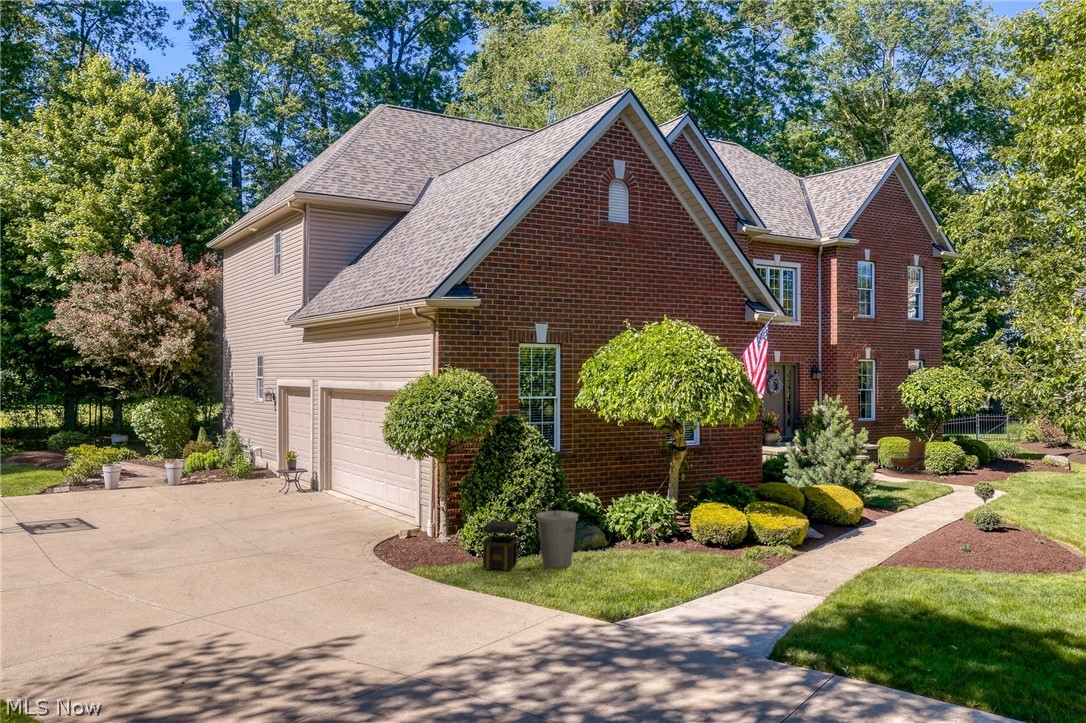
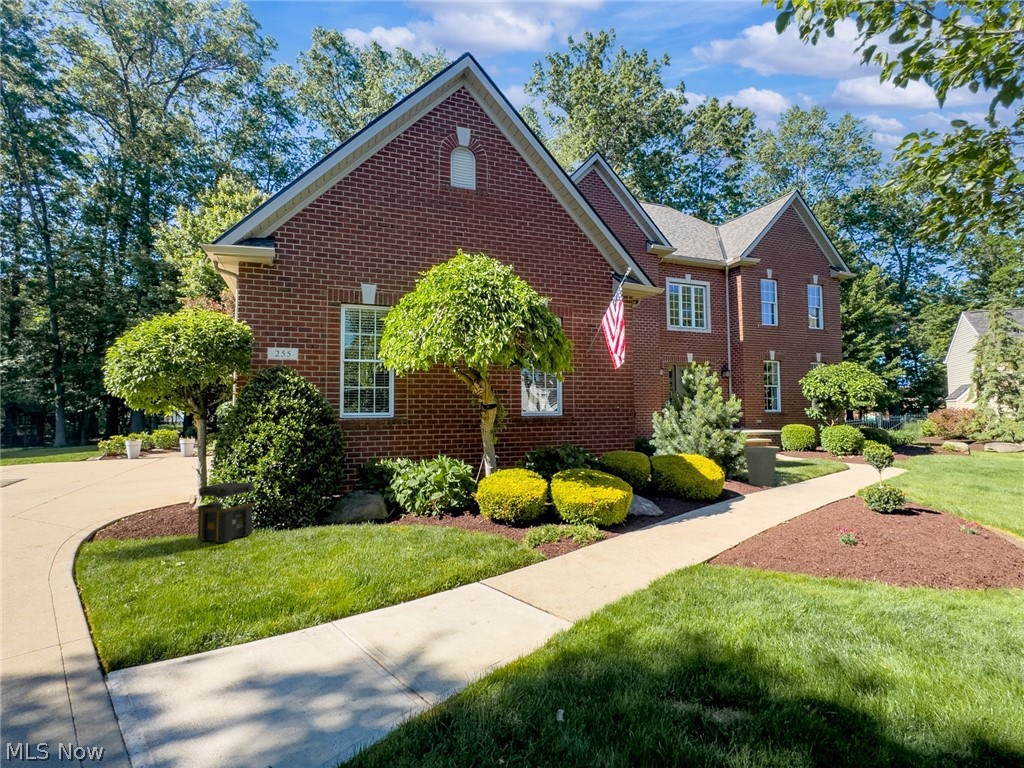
lounge chair: present [888,440,930,475] -> none [789,426,829,458]
trash can: present [536,510,578,568] -> present [743,446,779,486]

